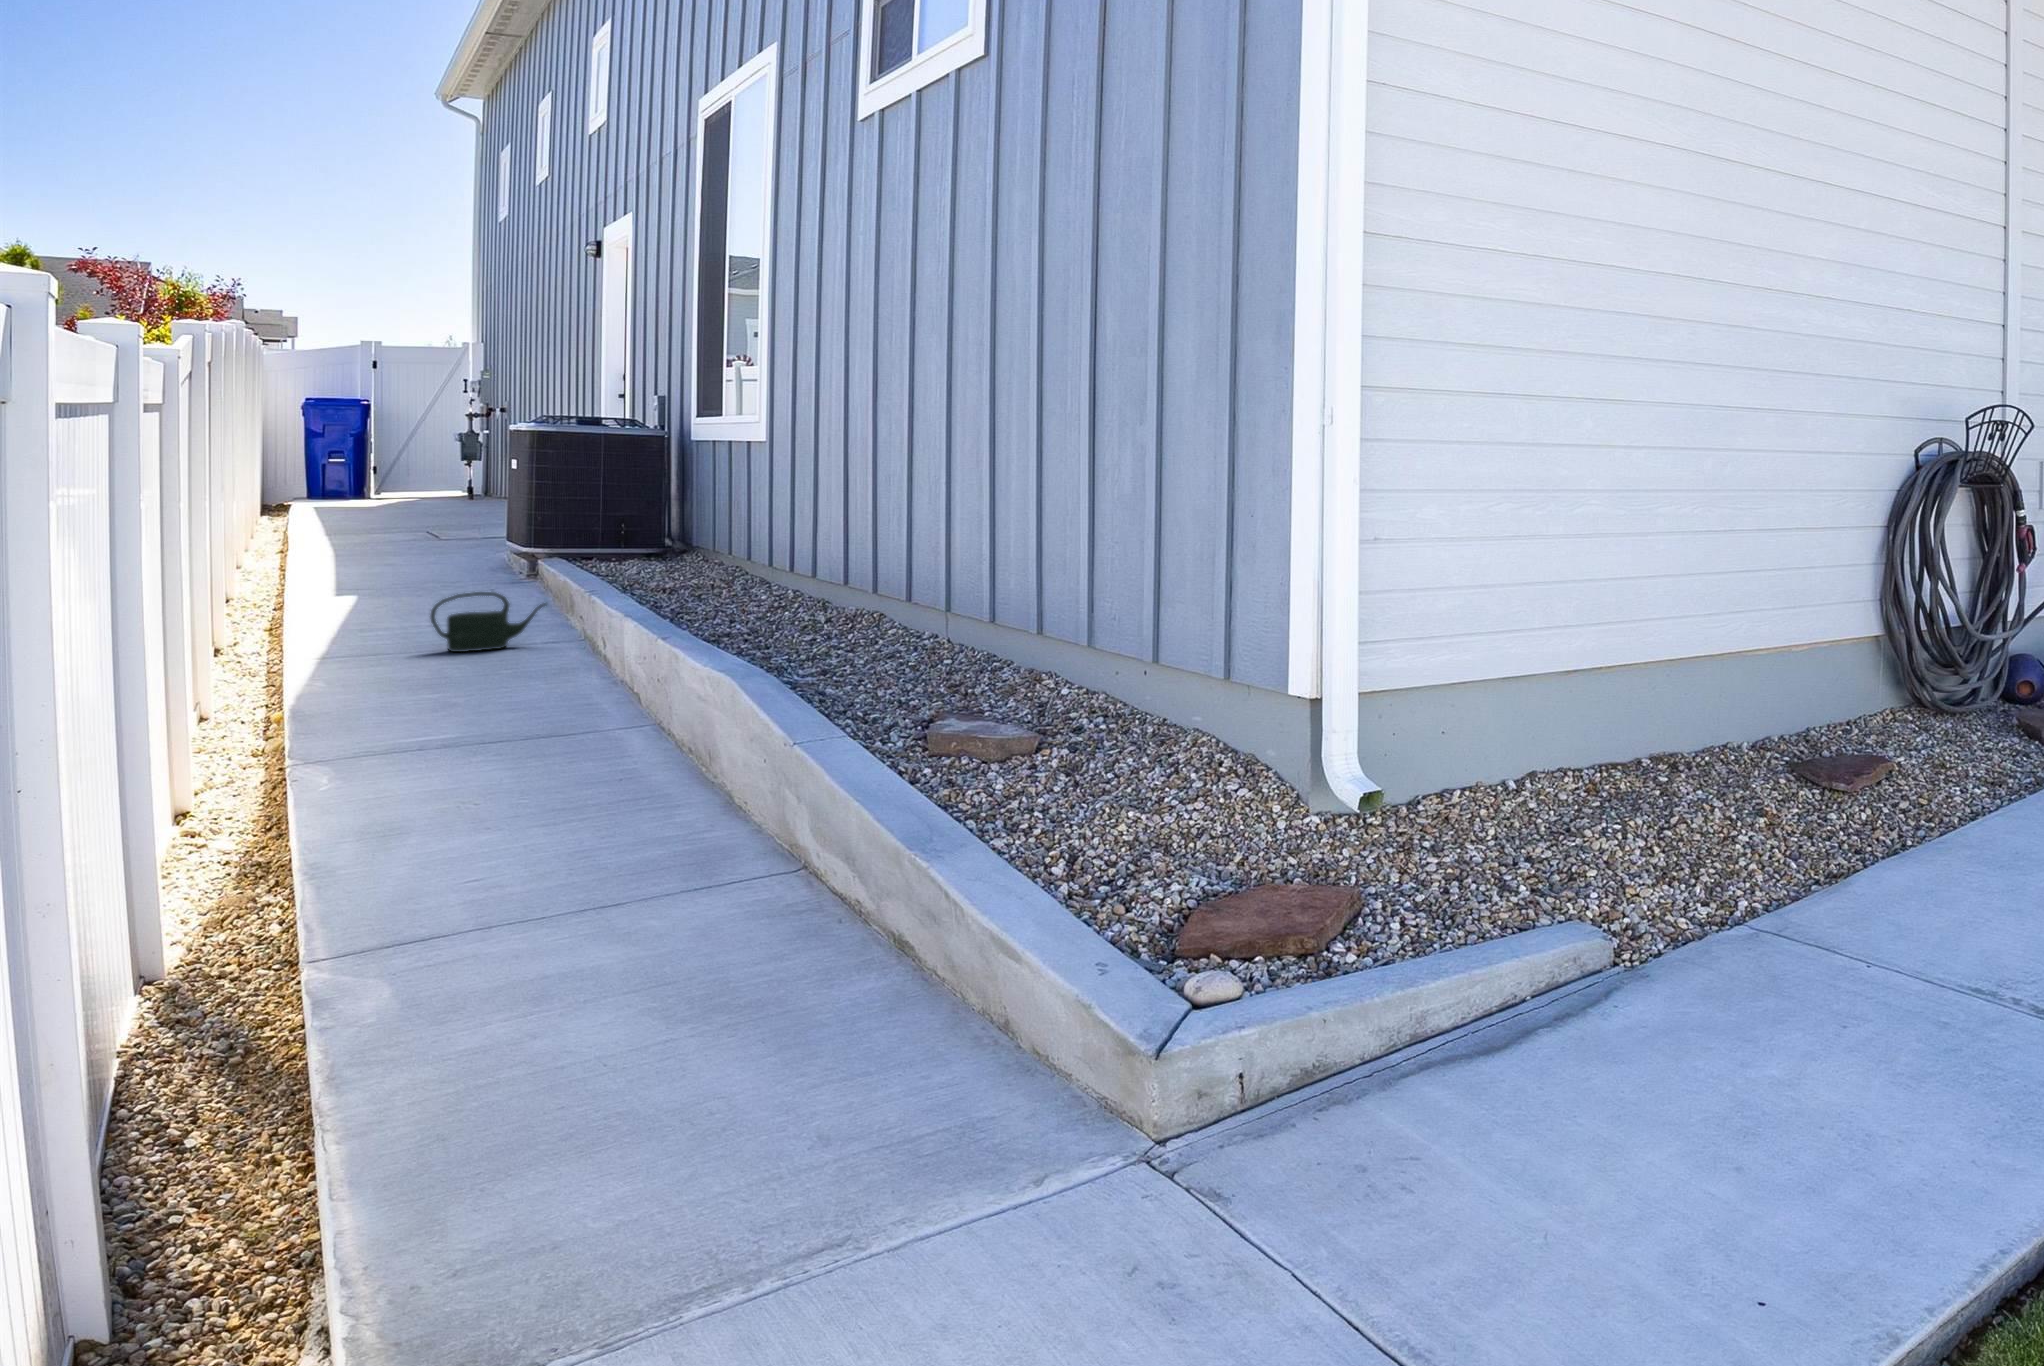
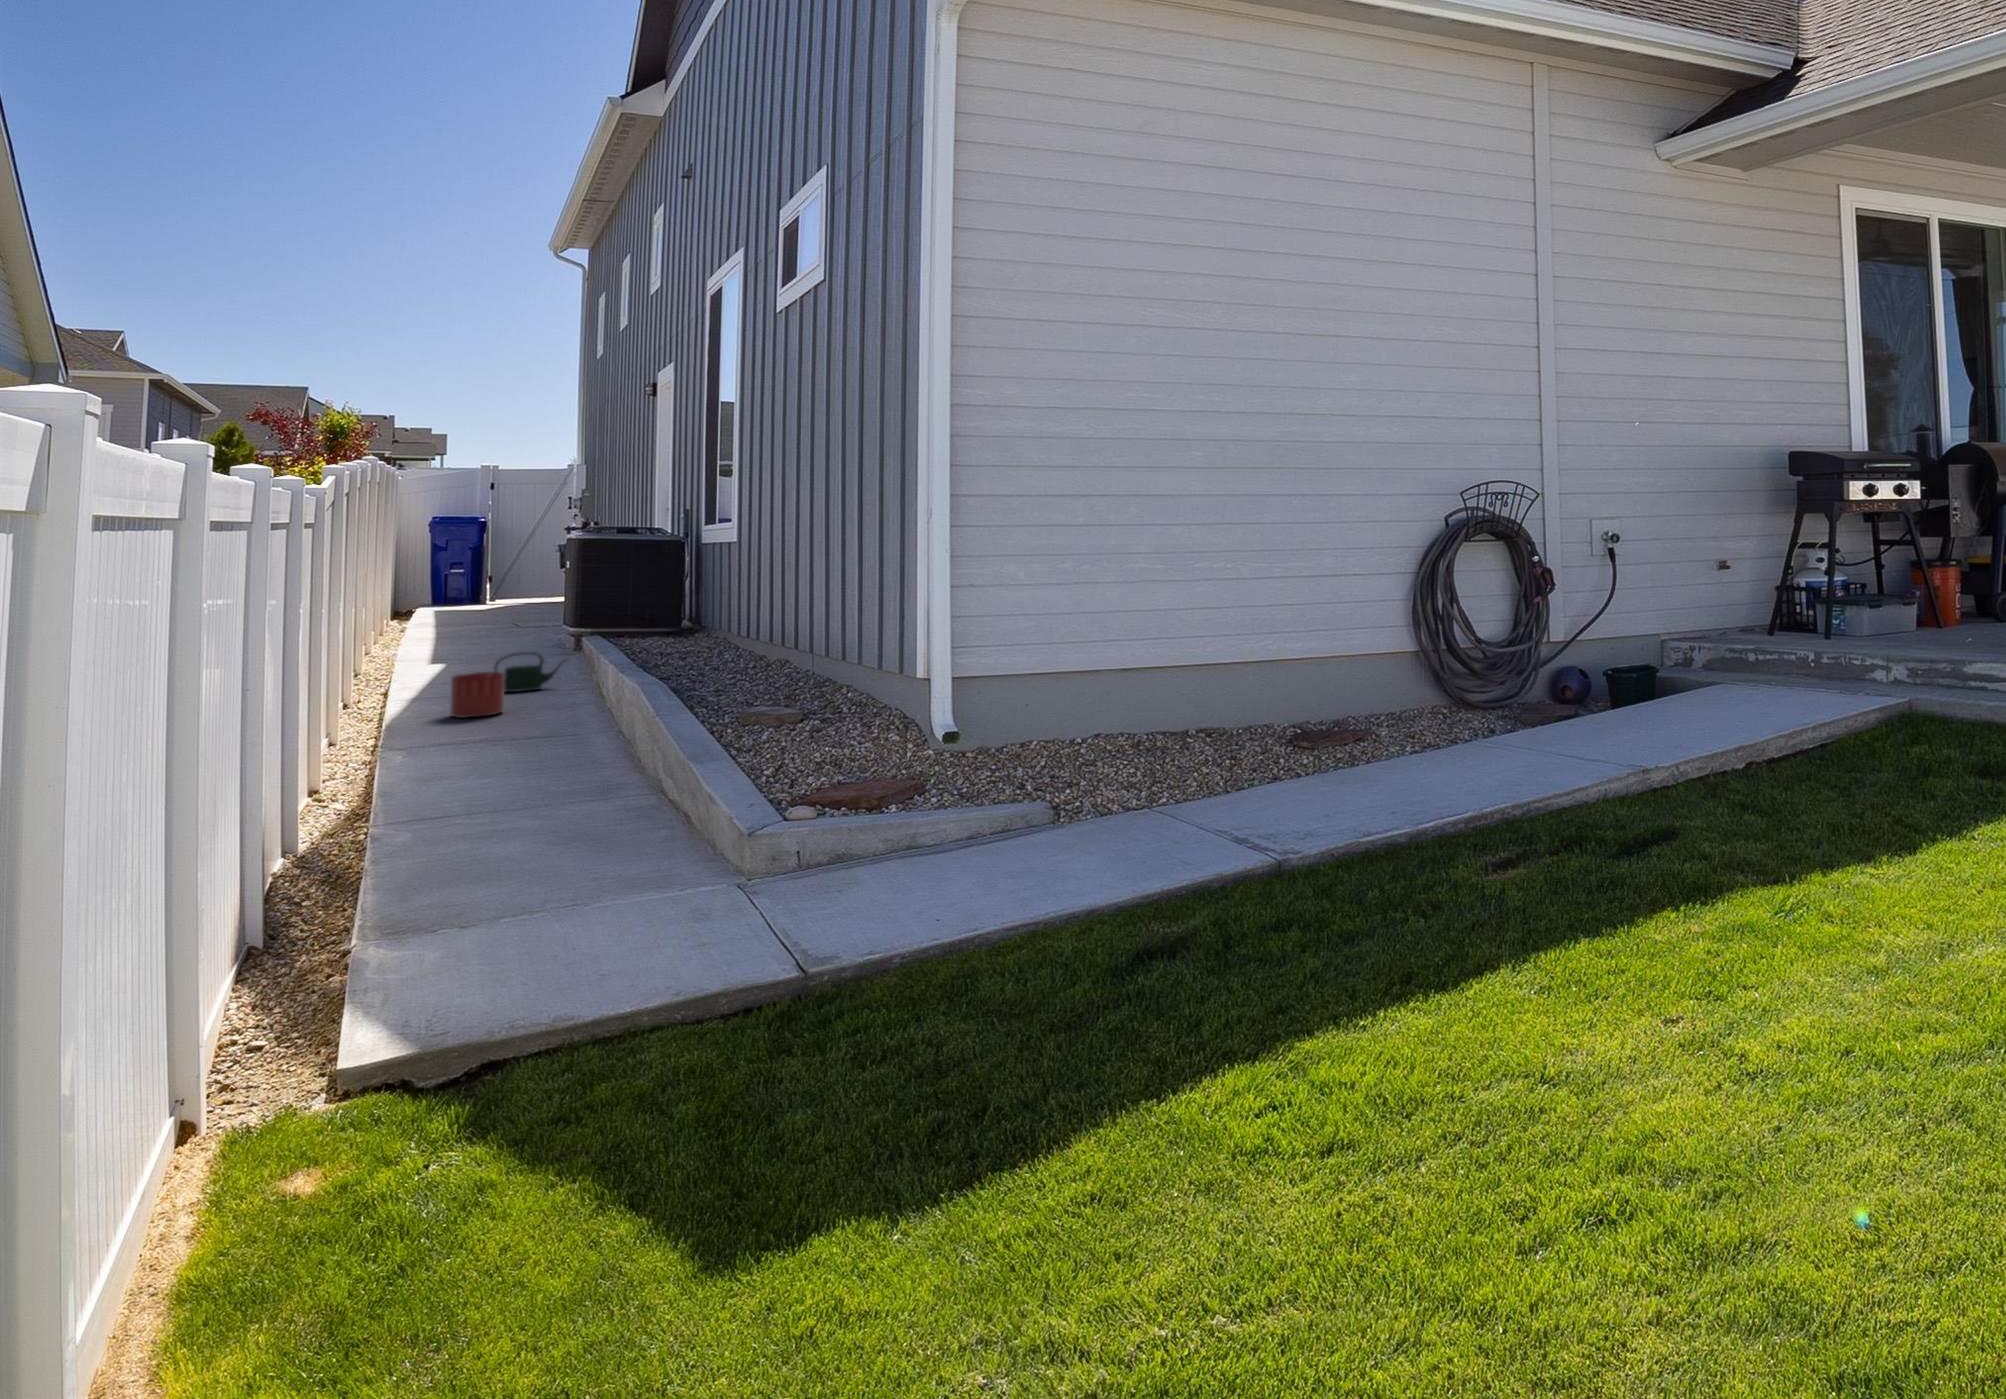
planter: none [366,627,457,702] -> present [450,671,504,718]

